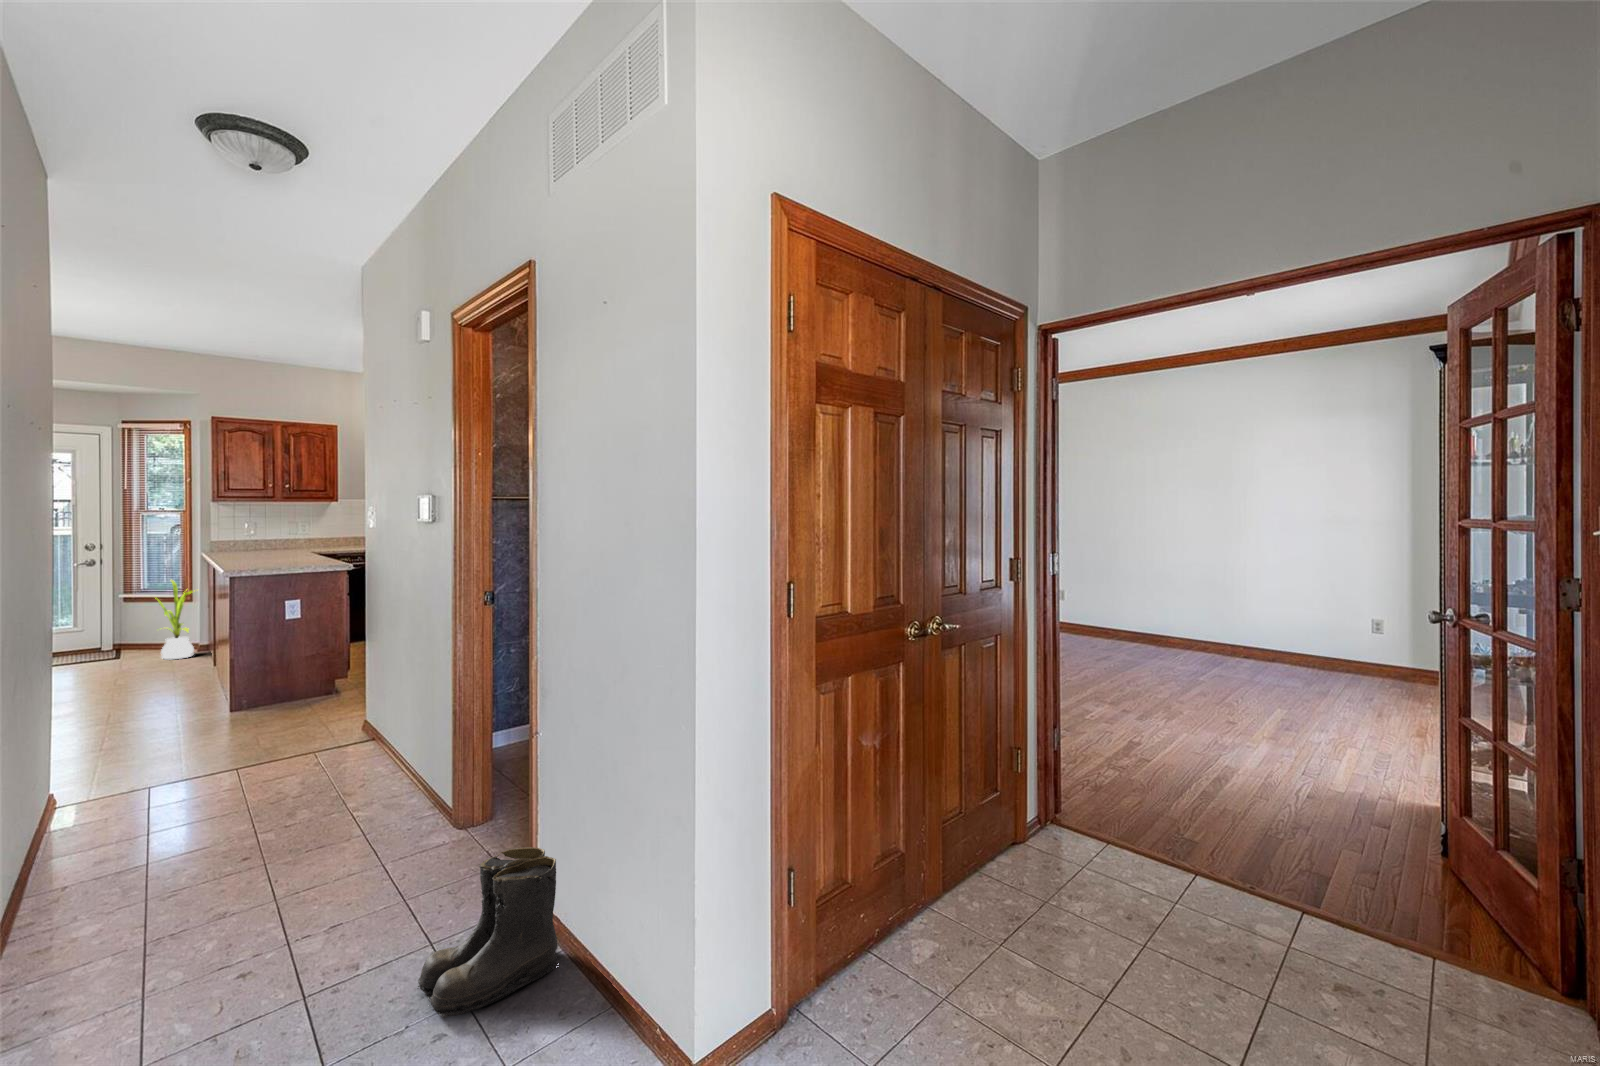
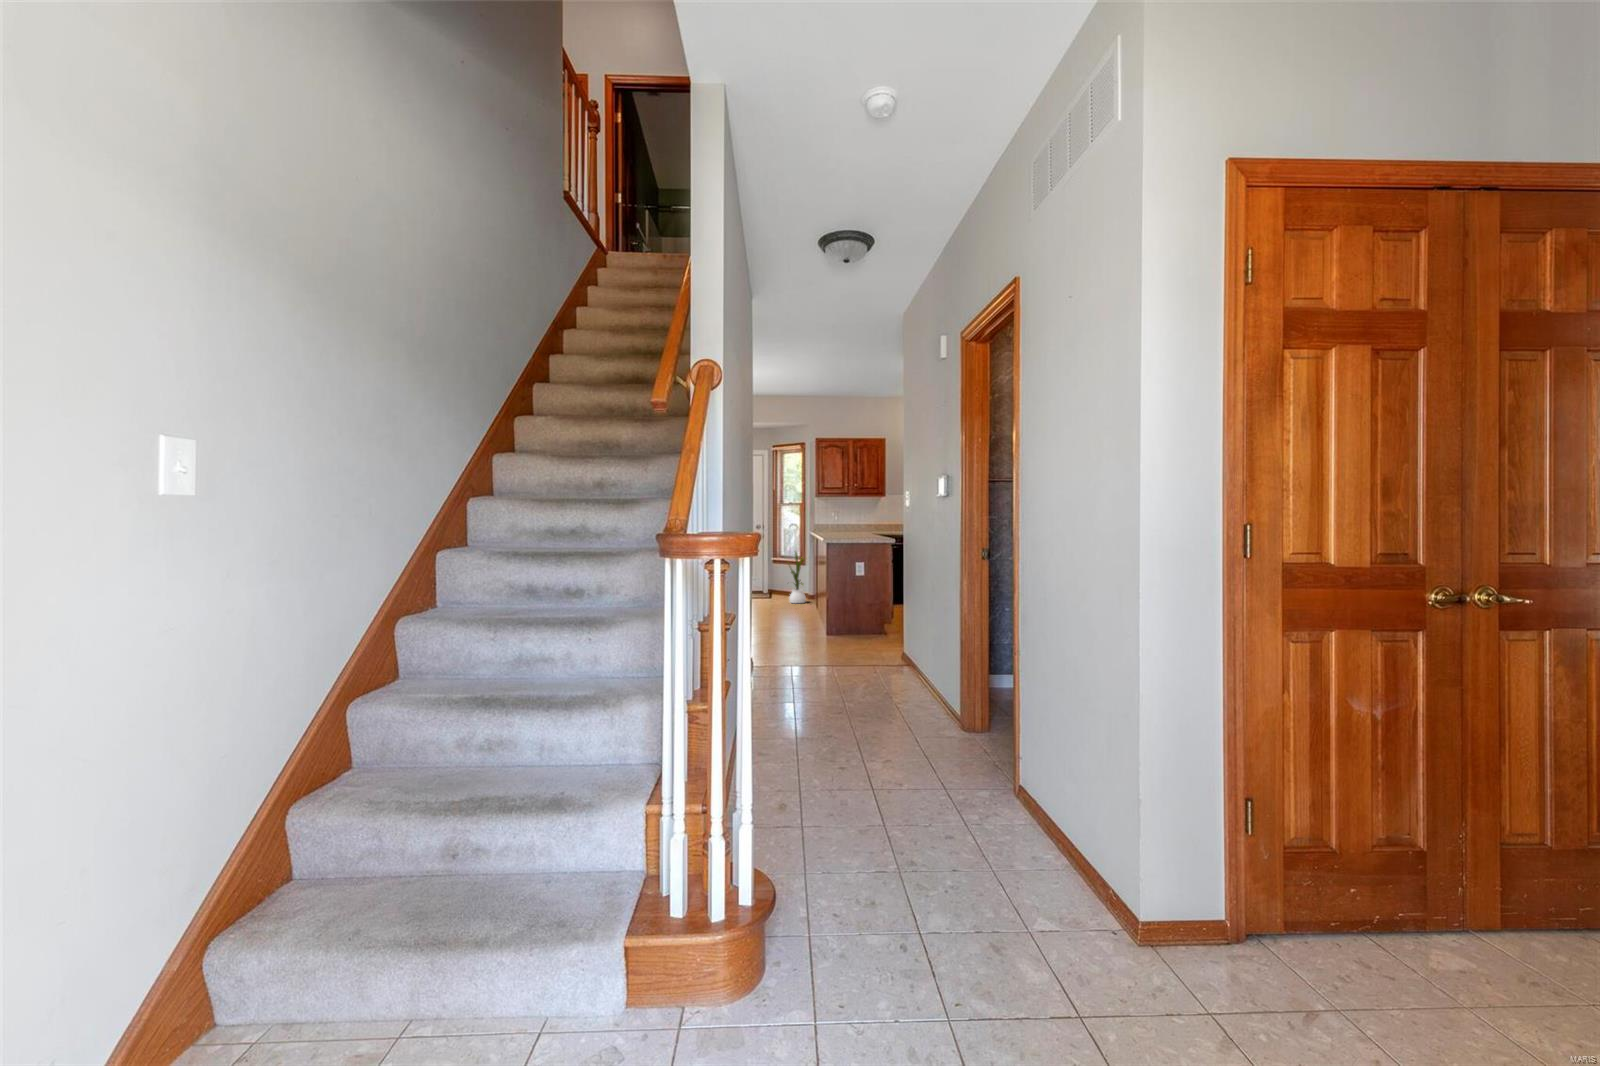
boots: present [418,847,558,1018] -> none [934,738,1034,840]

